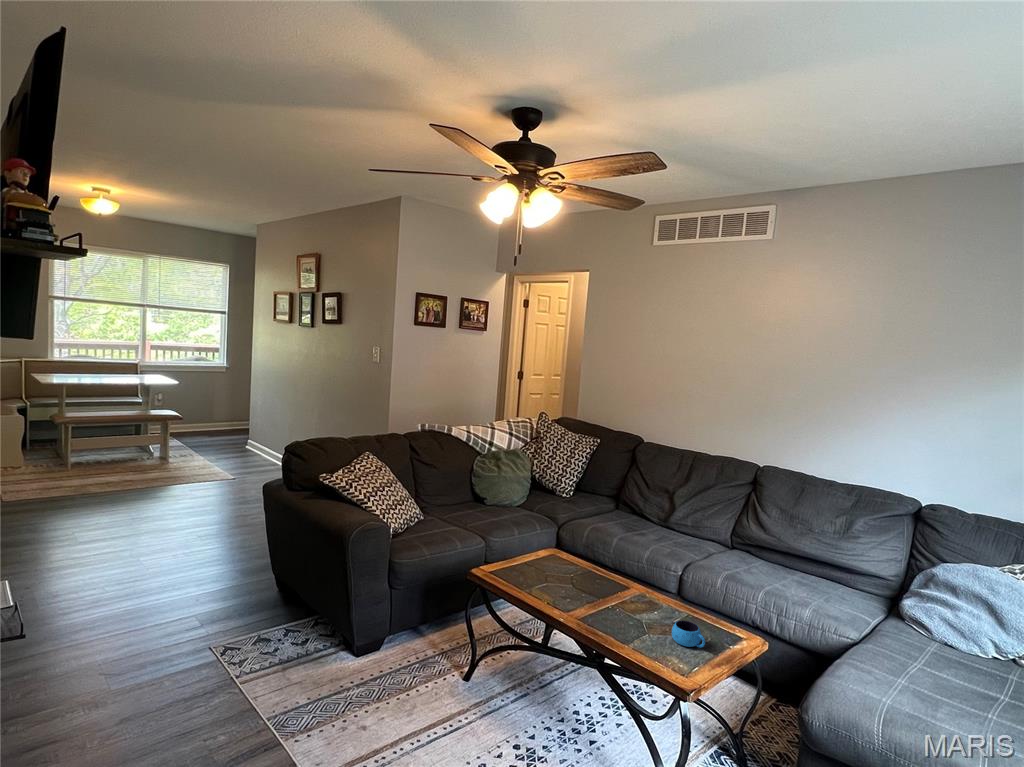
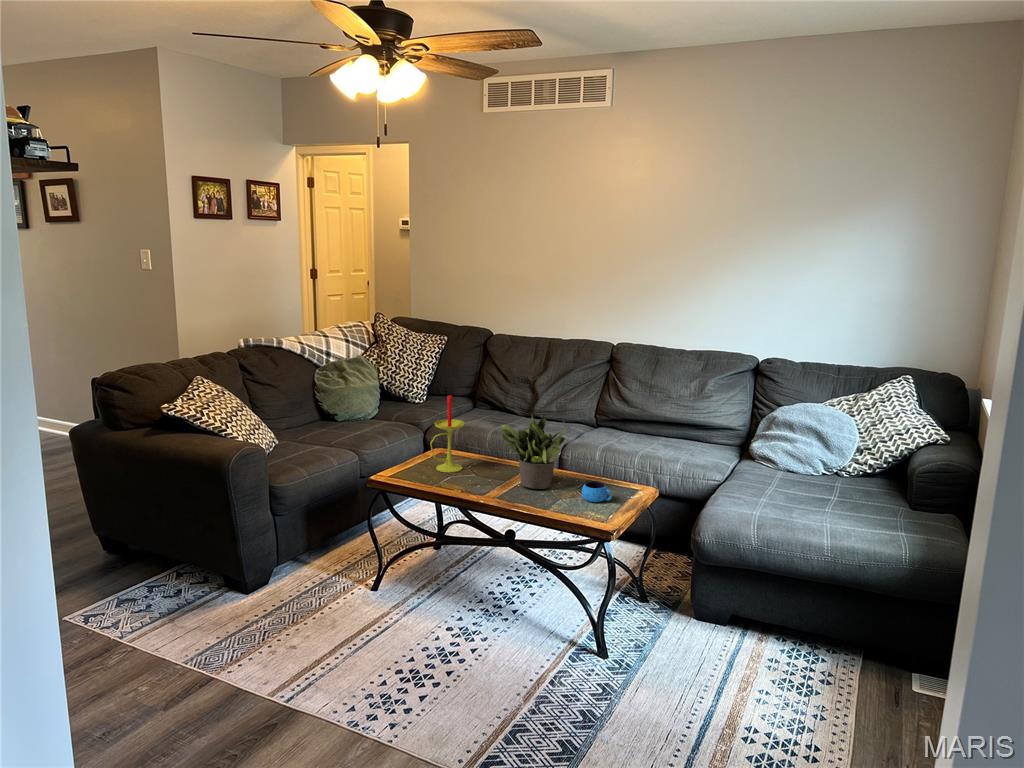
candle: none [534,499,571,577] -> present [430,395,465,473]
potted plant: none [596,534,665,616] -> present [501,415,566,489]

